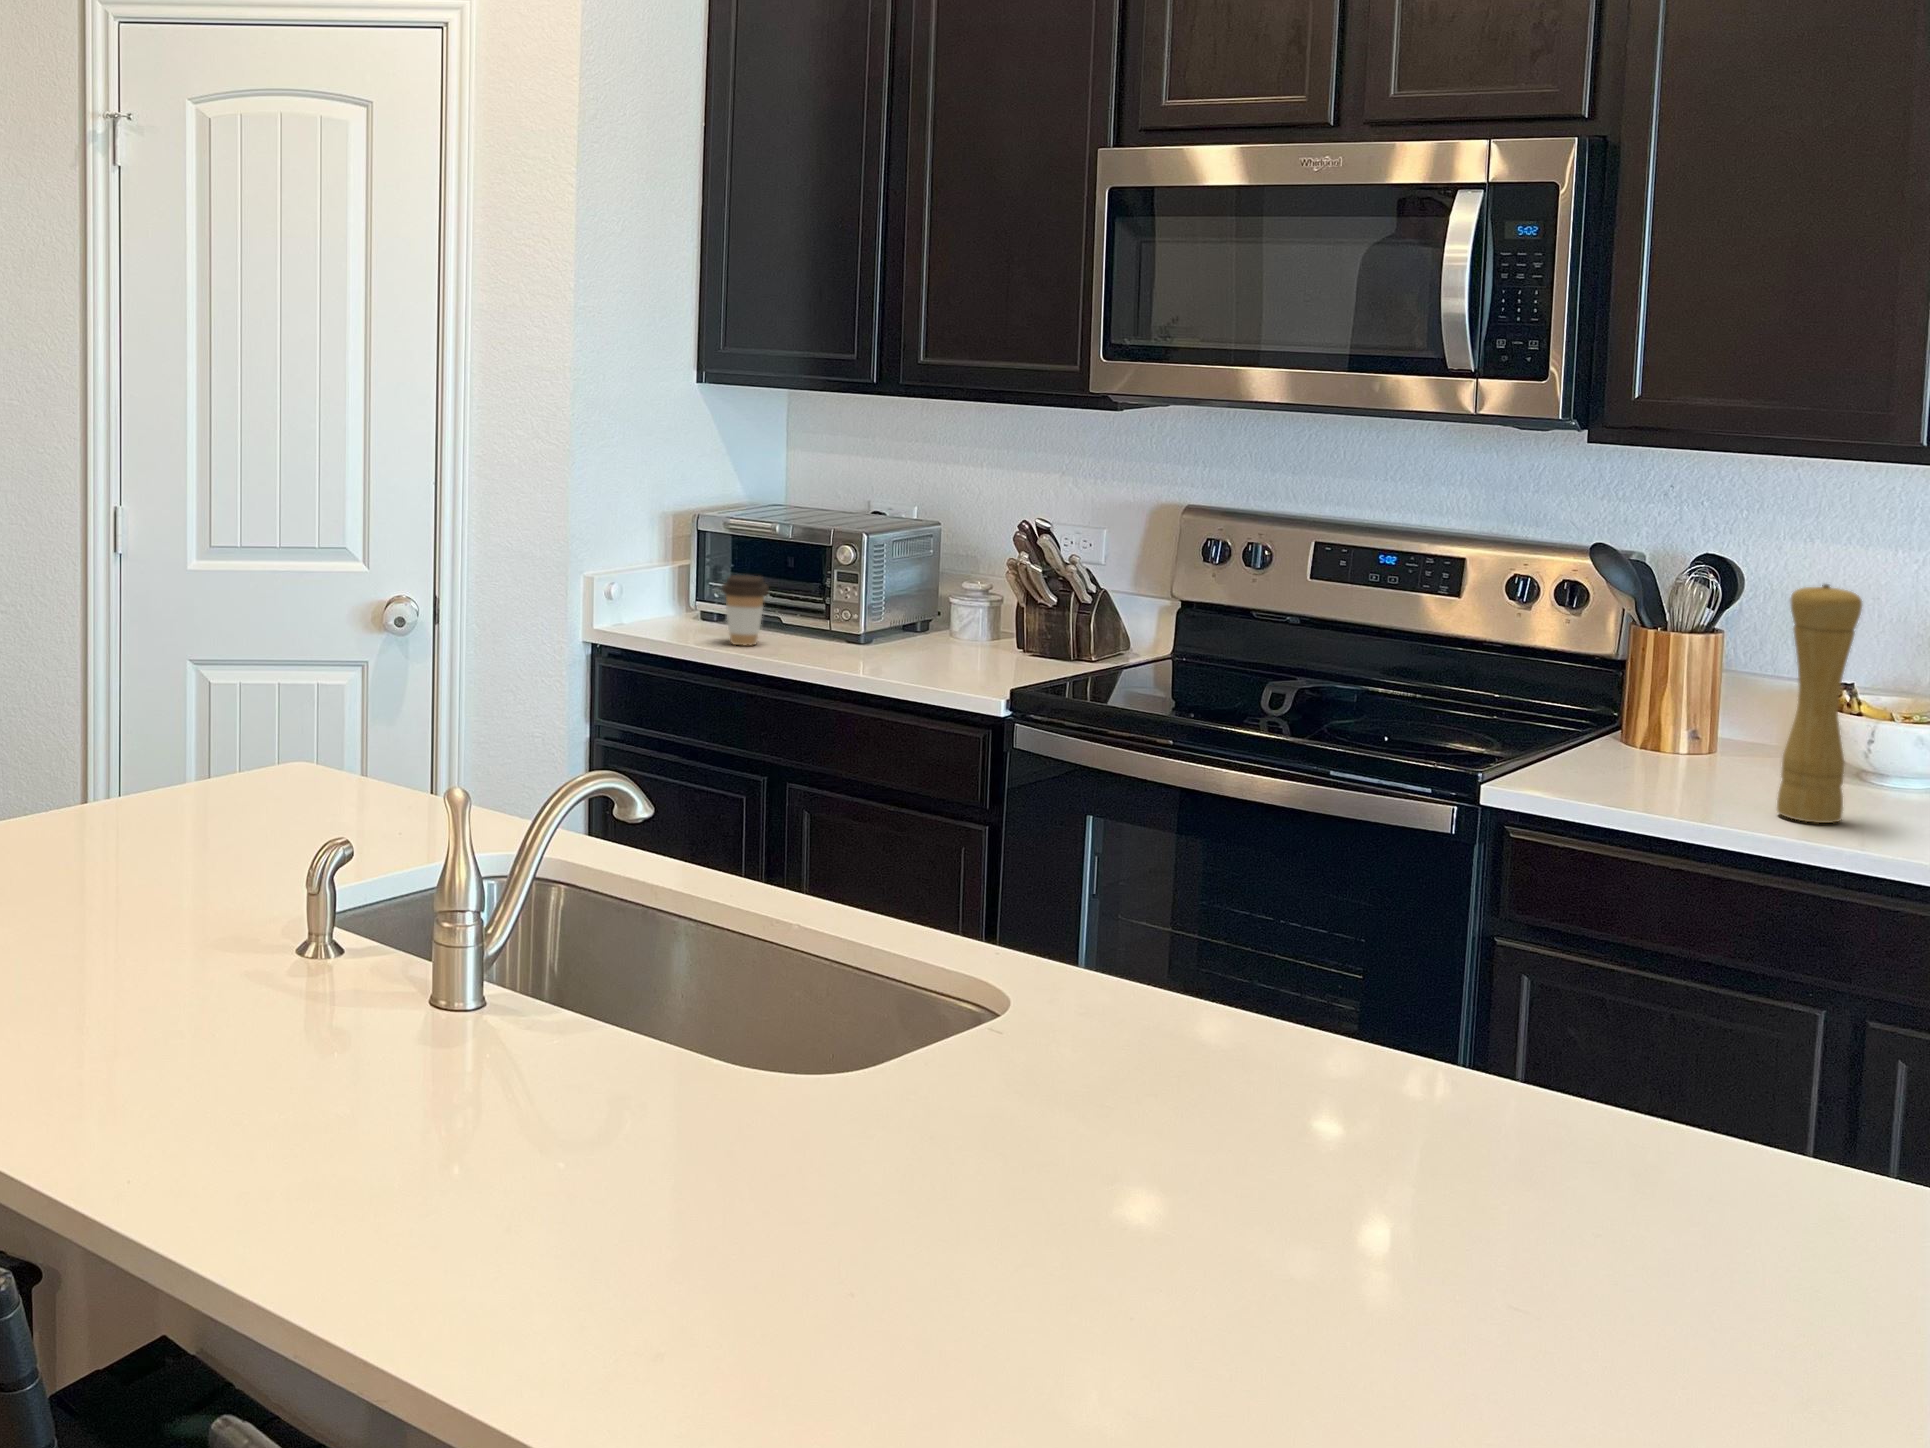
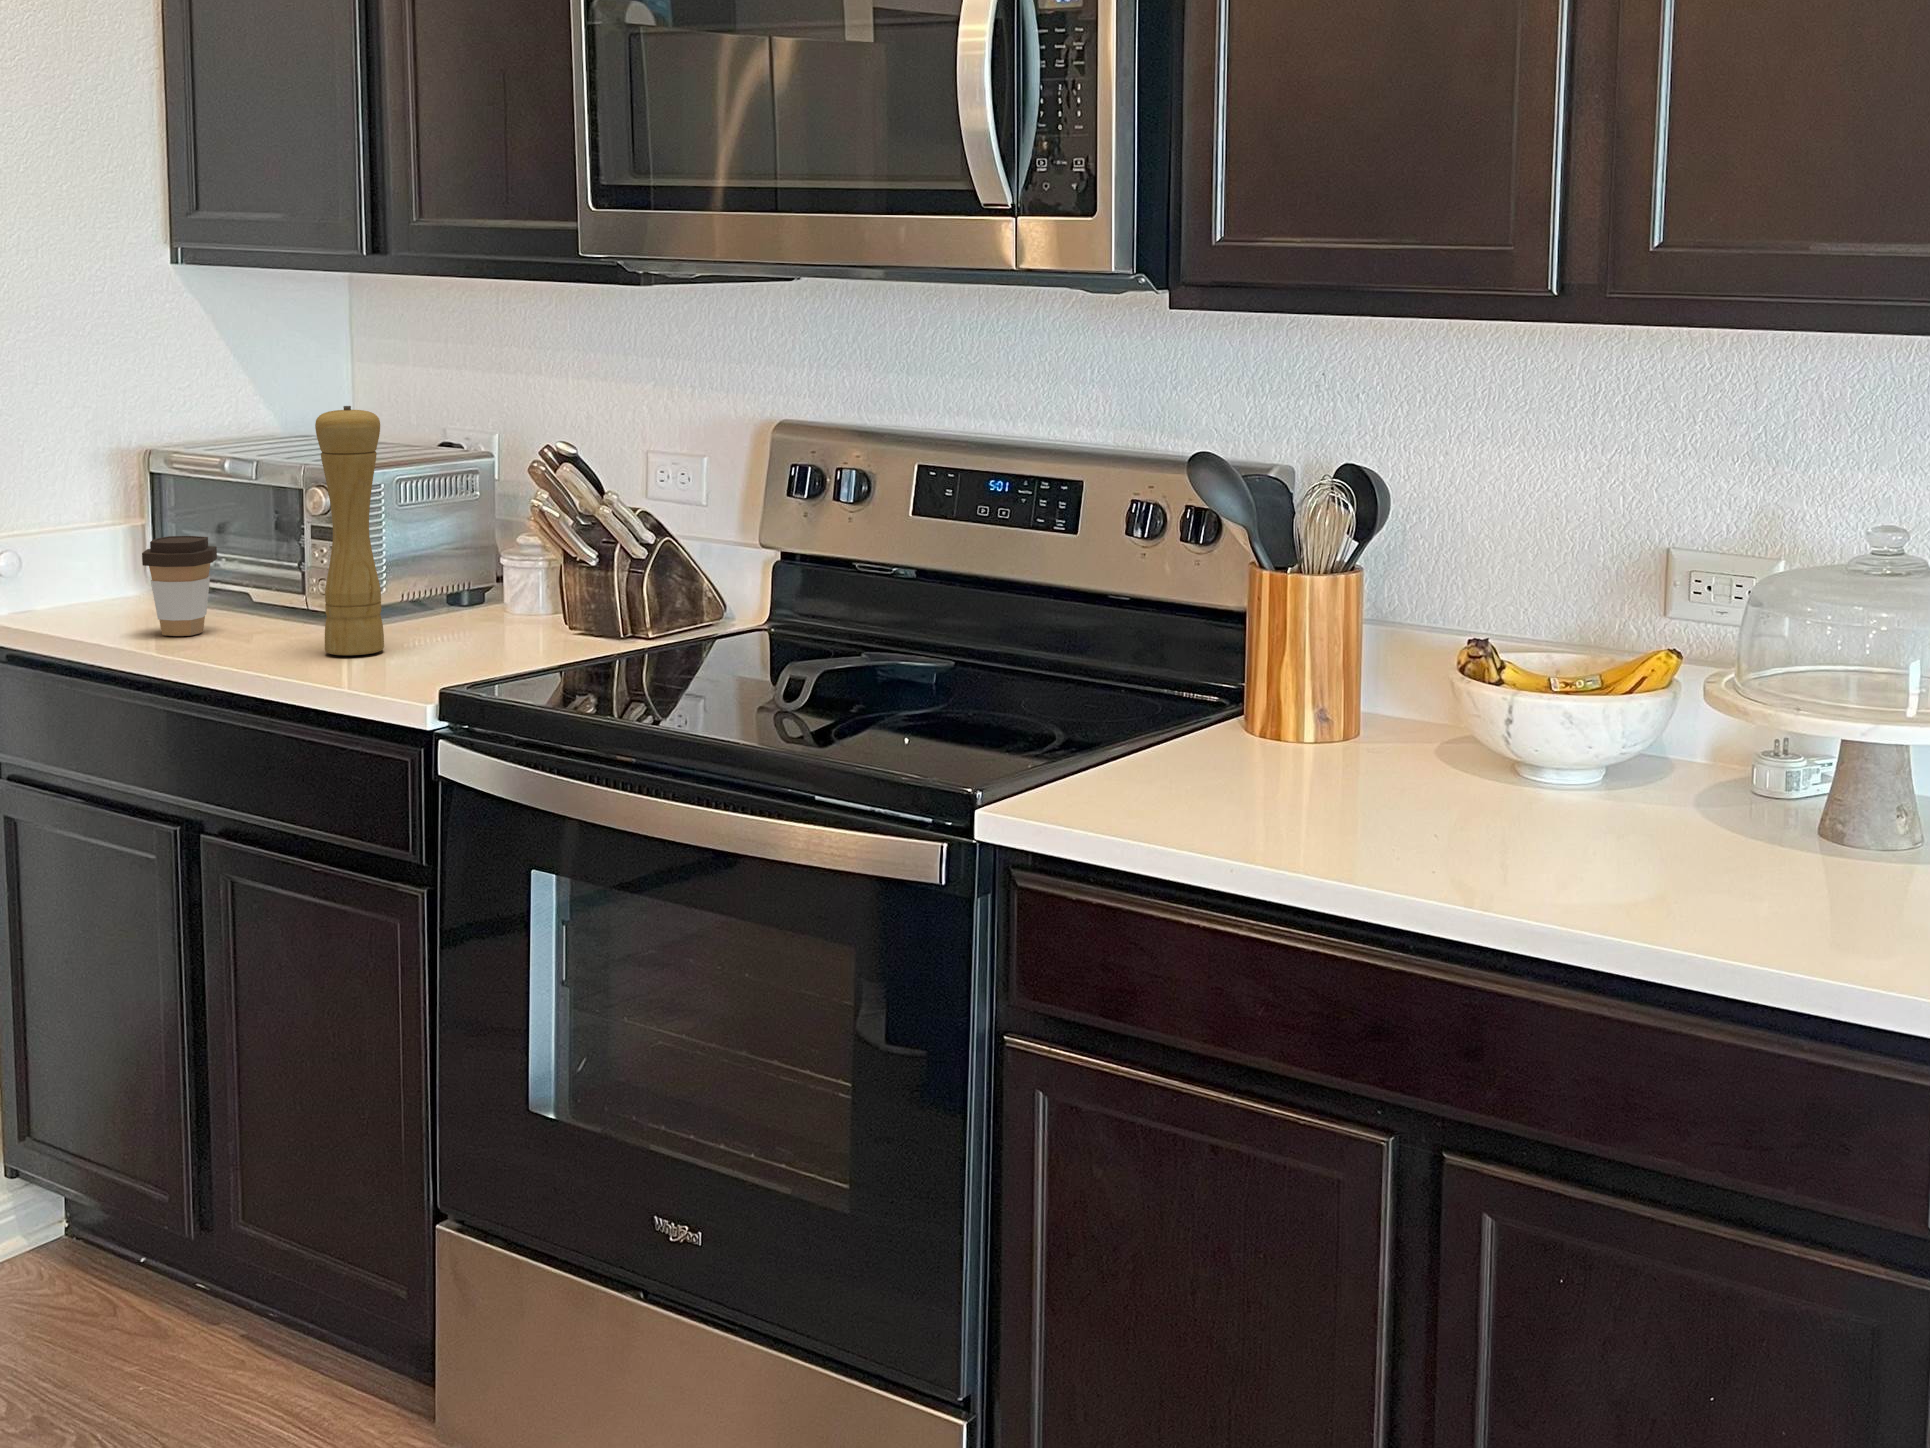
pepper mill: present [1777,584,1862,823] -> present [315,406,384,655]

